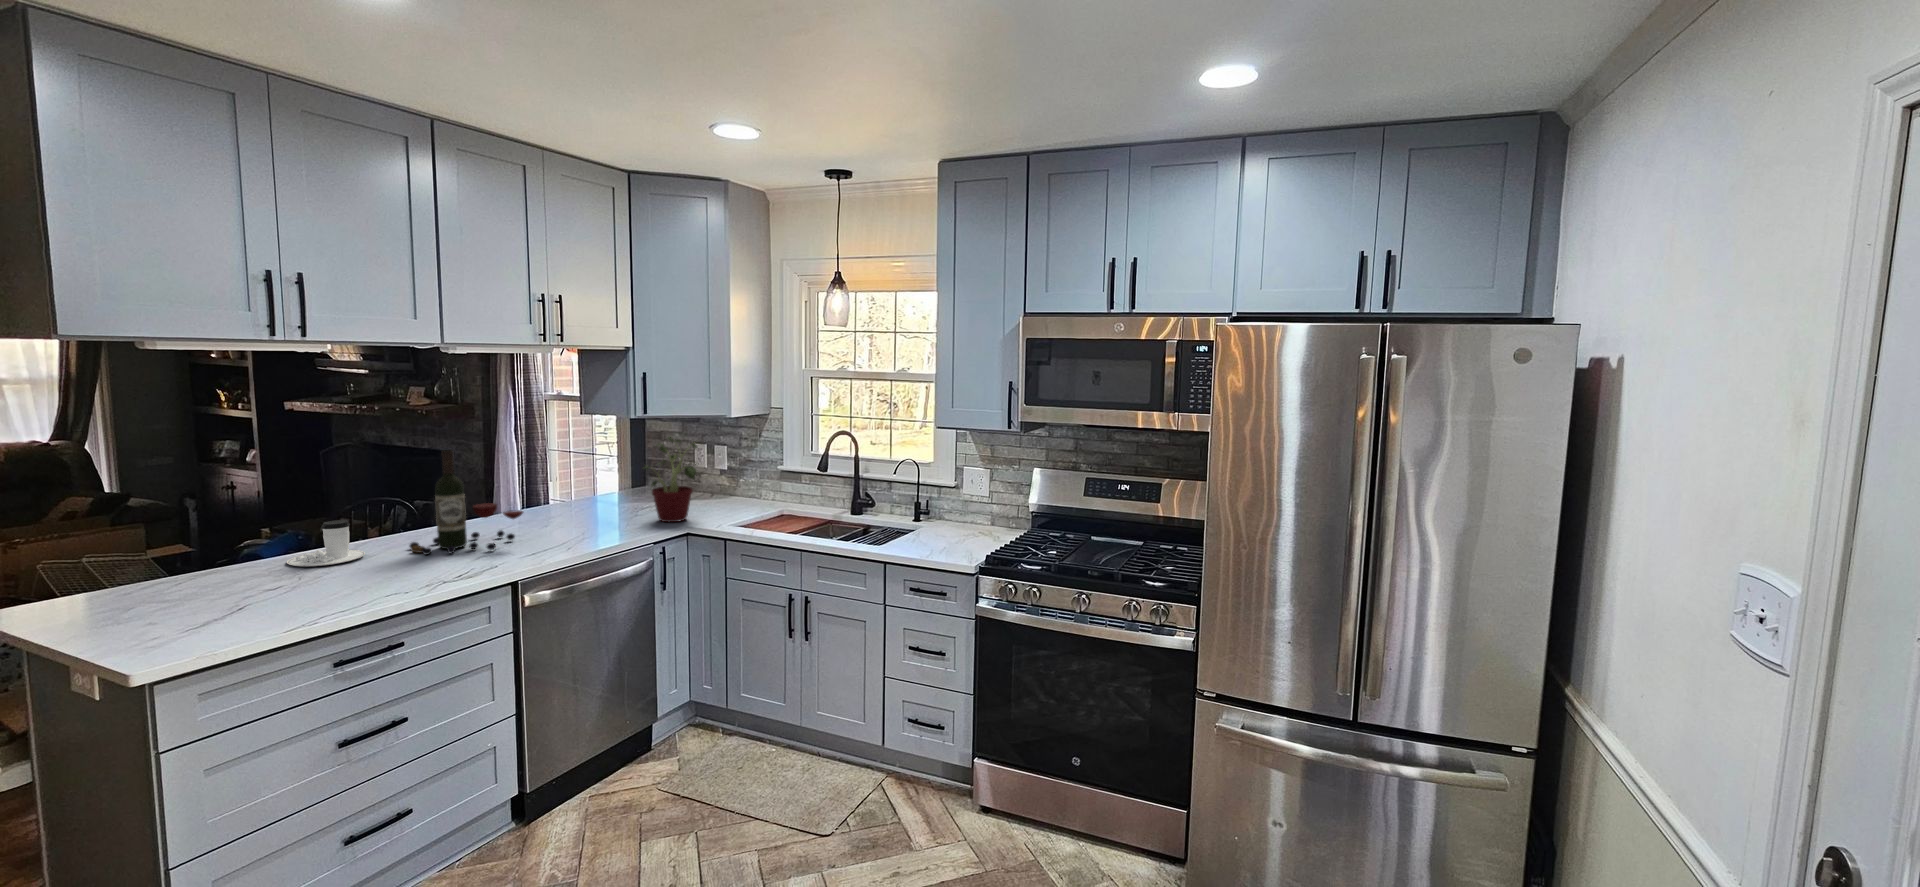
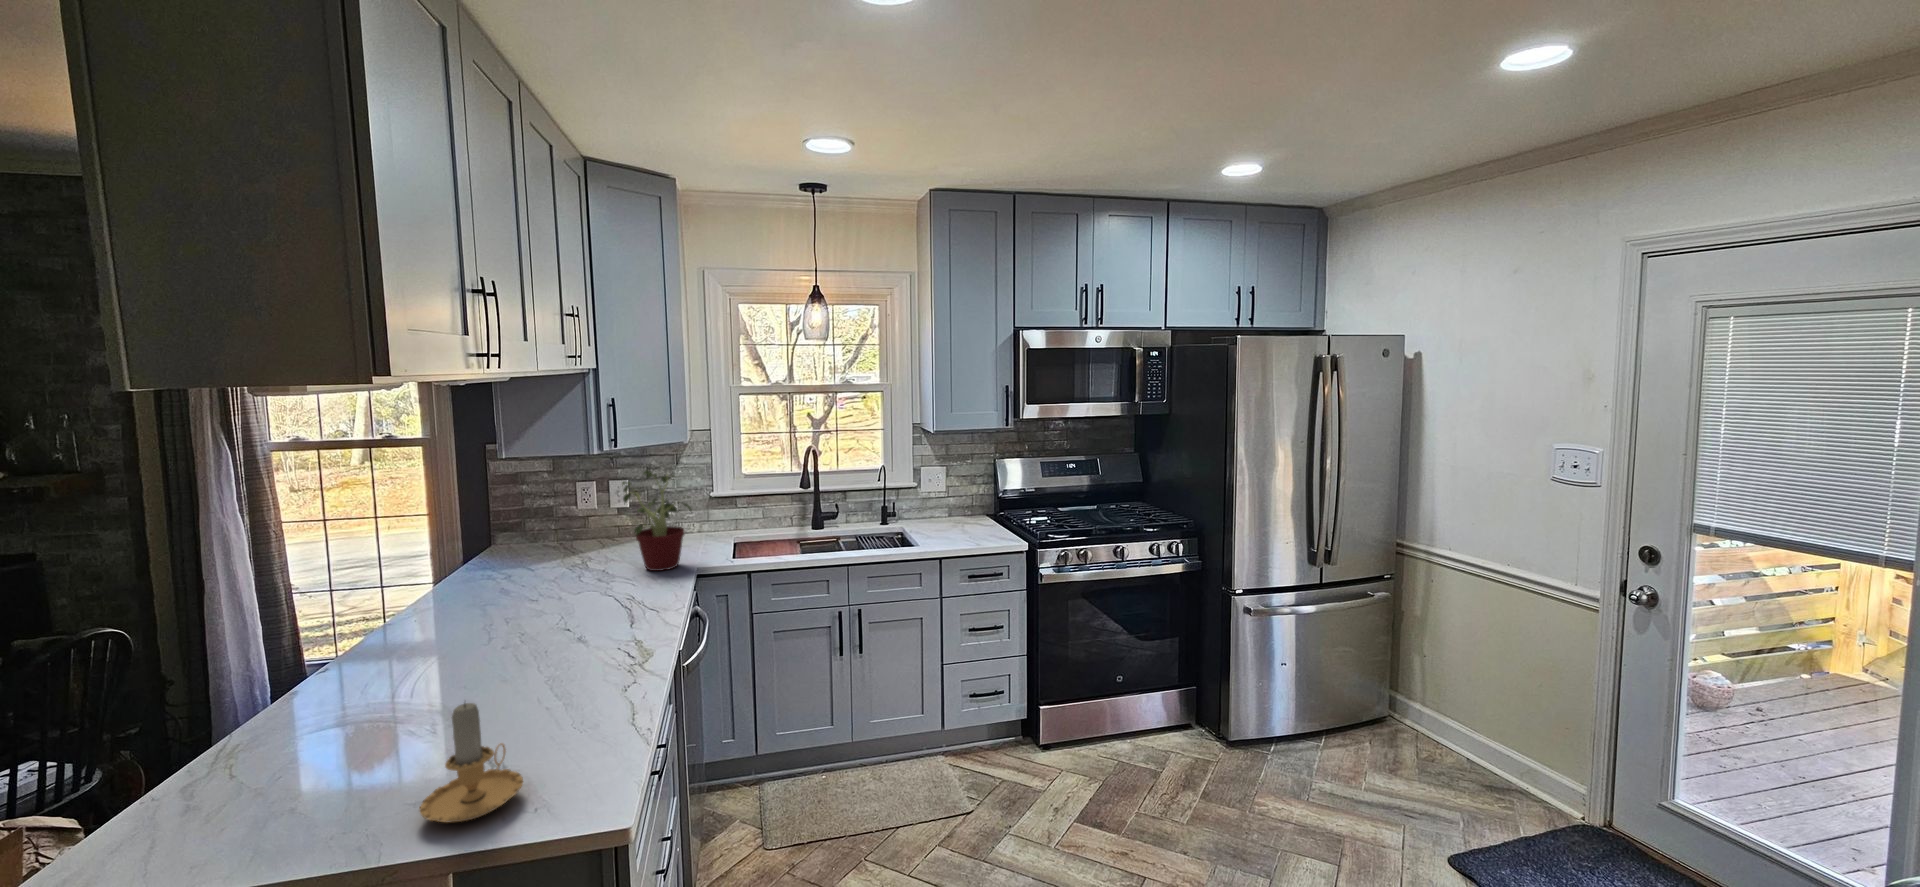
wine bottle: present [410,450,523,555] -> none [430,516,586,672]
coffee cup: present [287,520,365,566] -> none [272,648,401,738]
candle: none [195,547,281,620] -> present [419,703,523,823]

